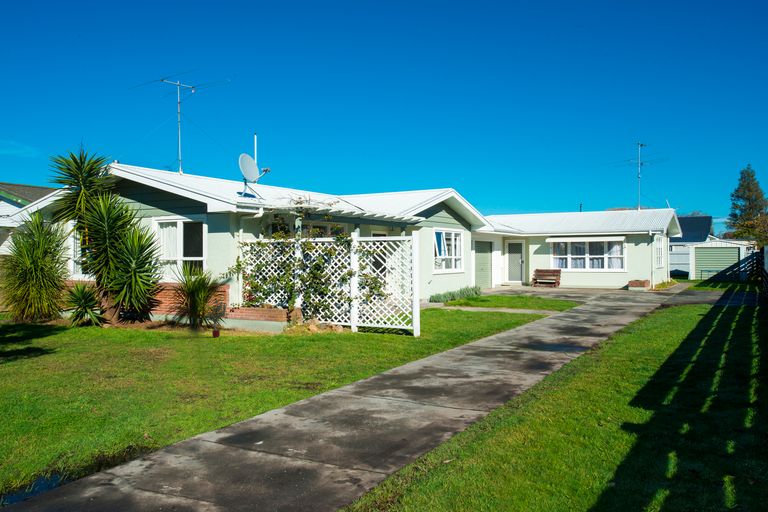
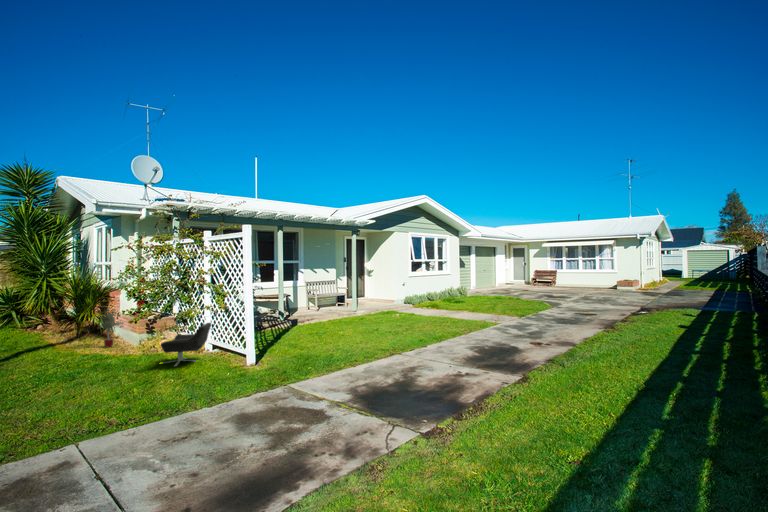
lounge chair: none [307,309,347,344] -> present [161,323,211,366]

